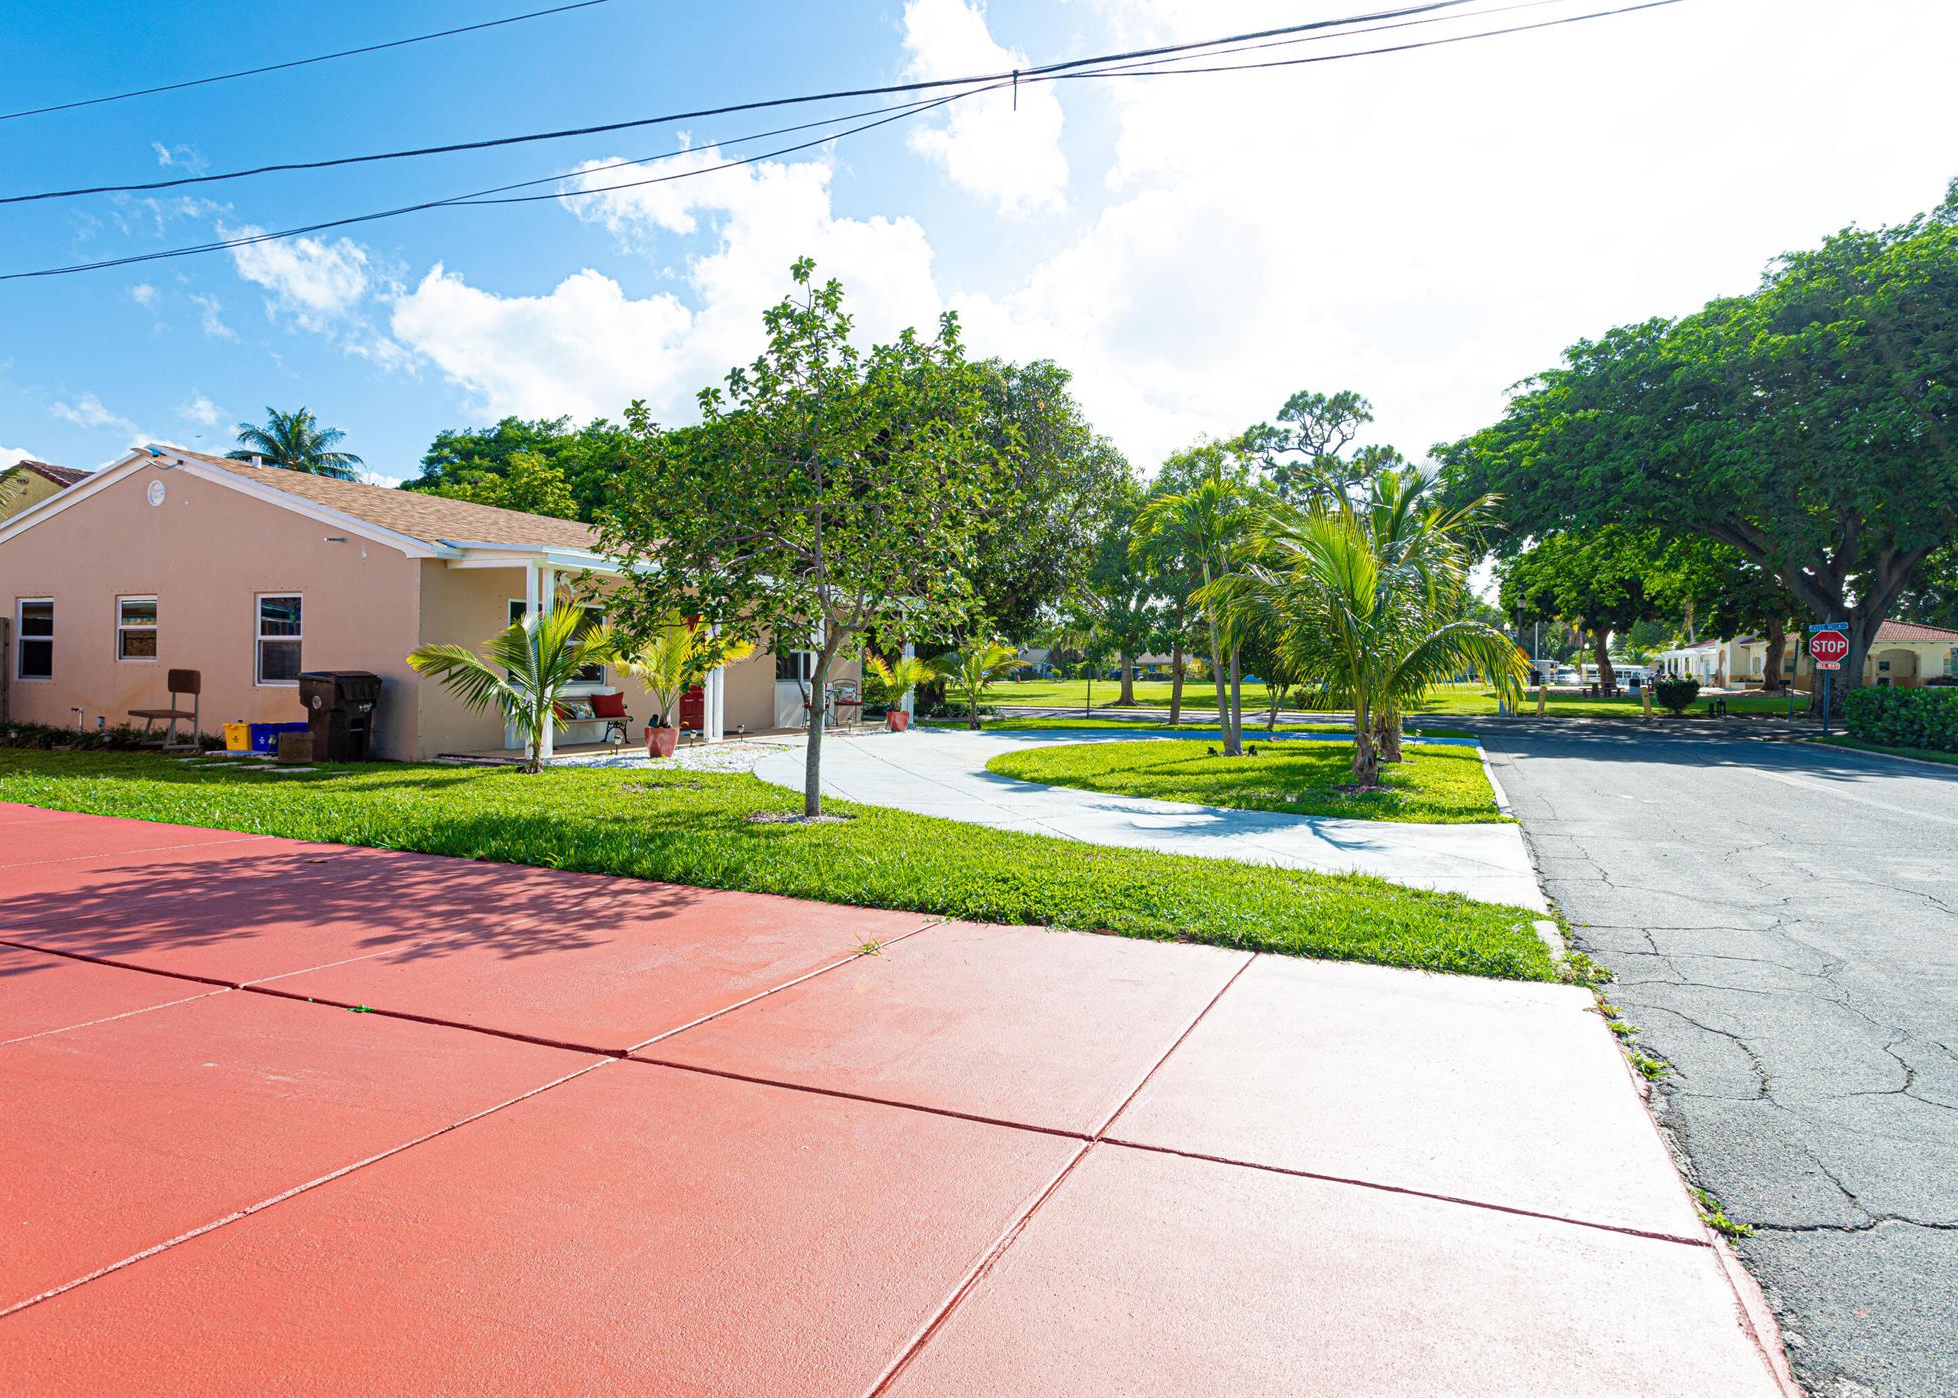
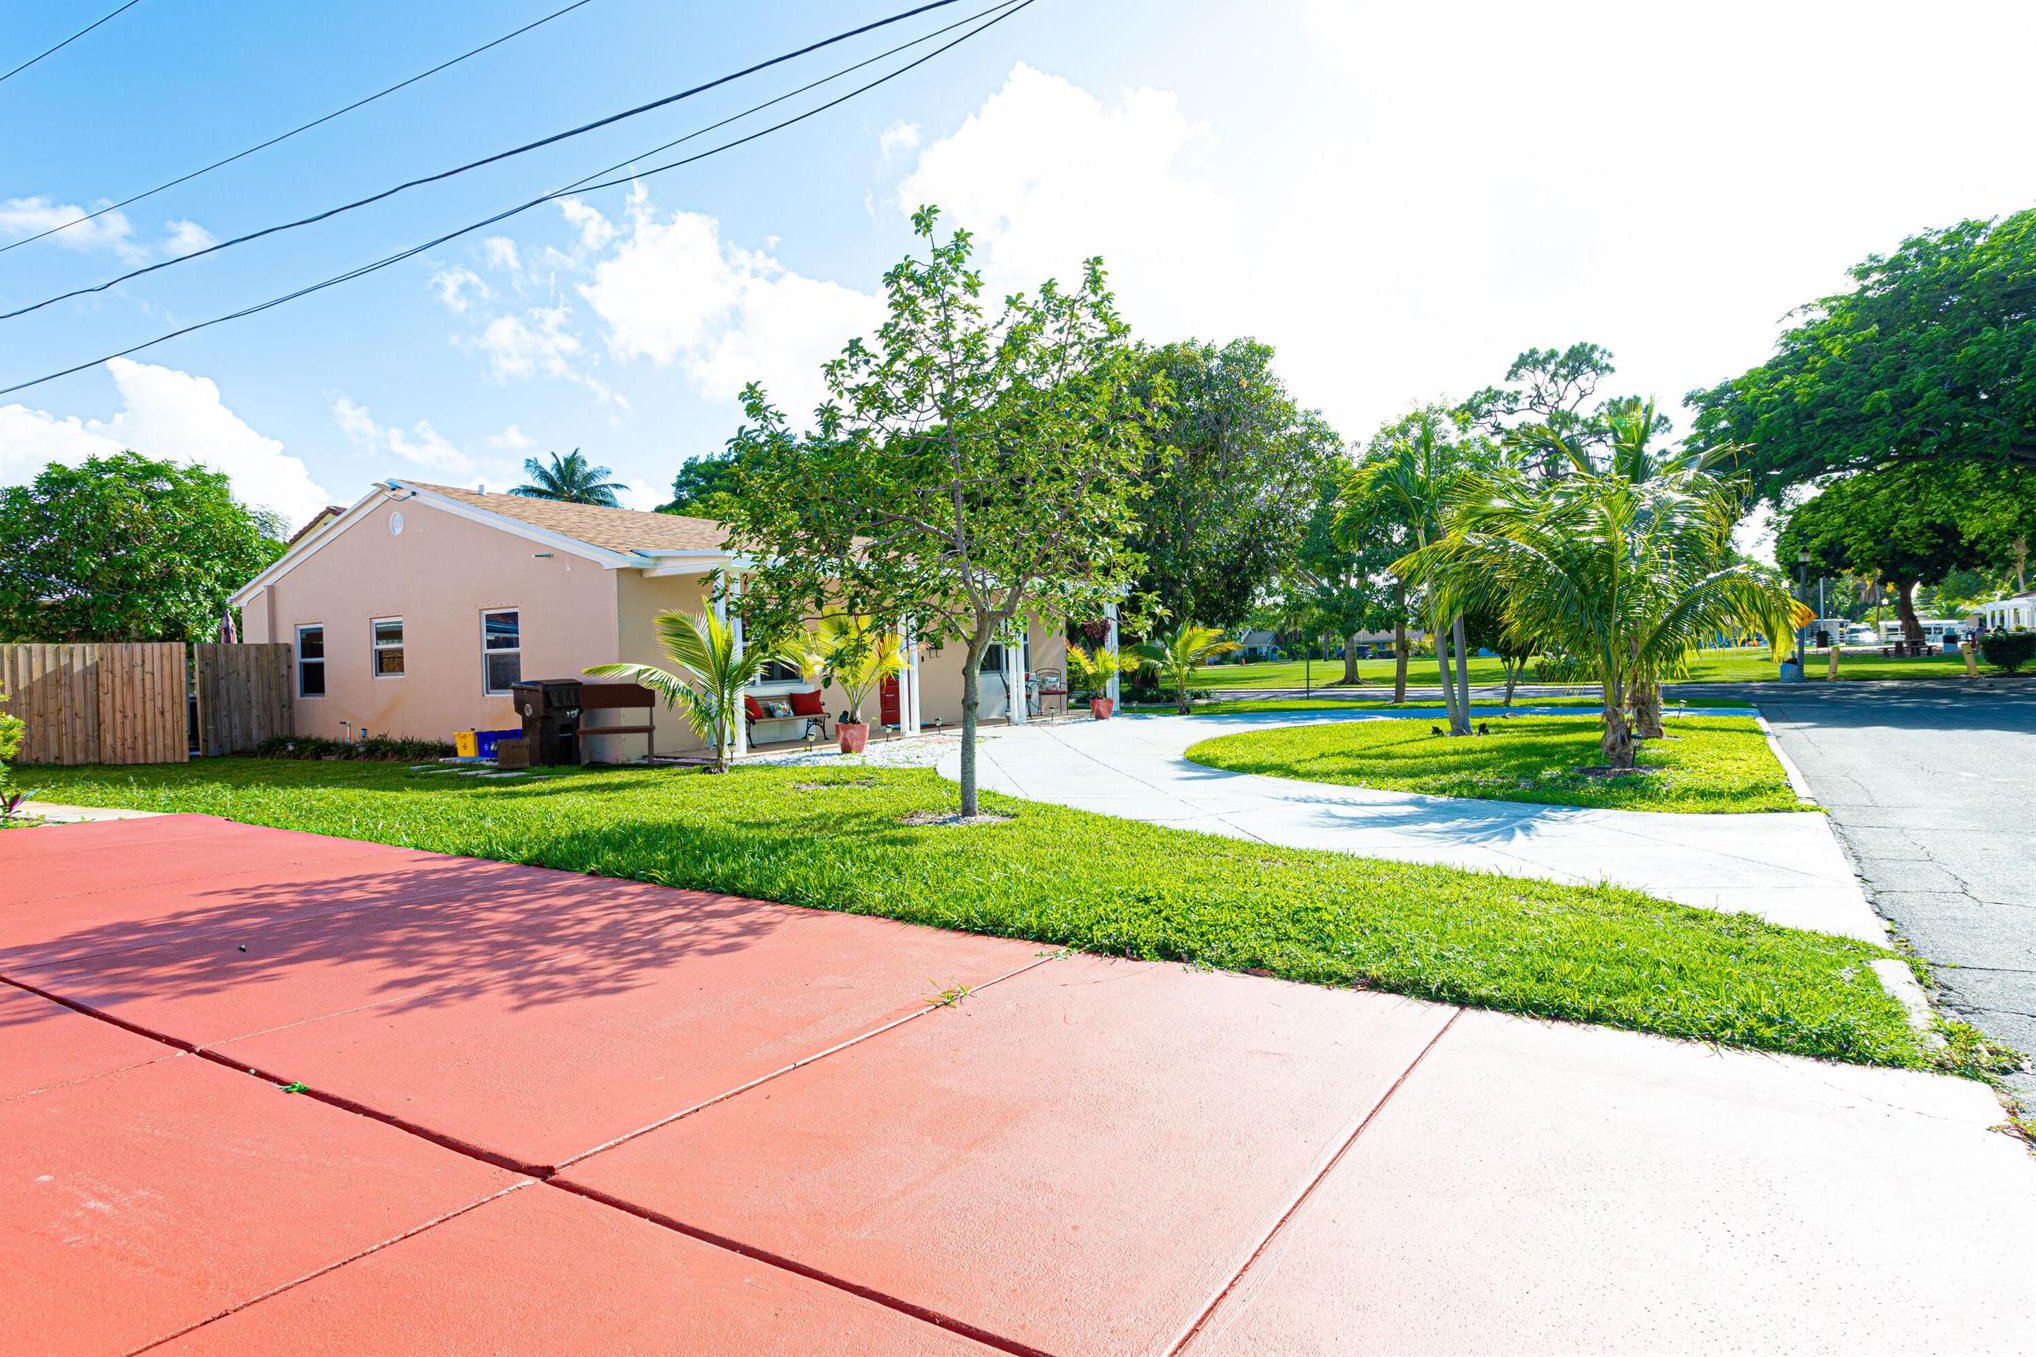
bench: present [128,669,201,749] -> present [576,683,655,766]

